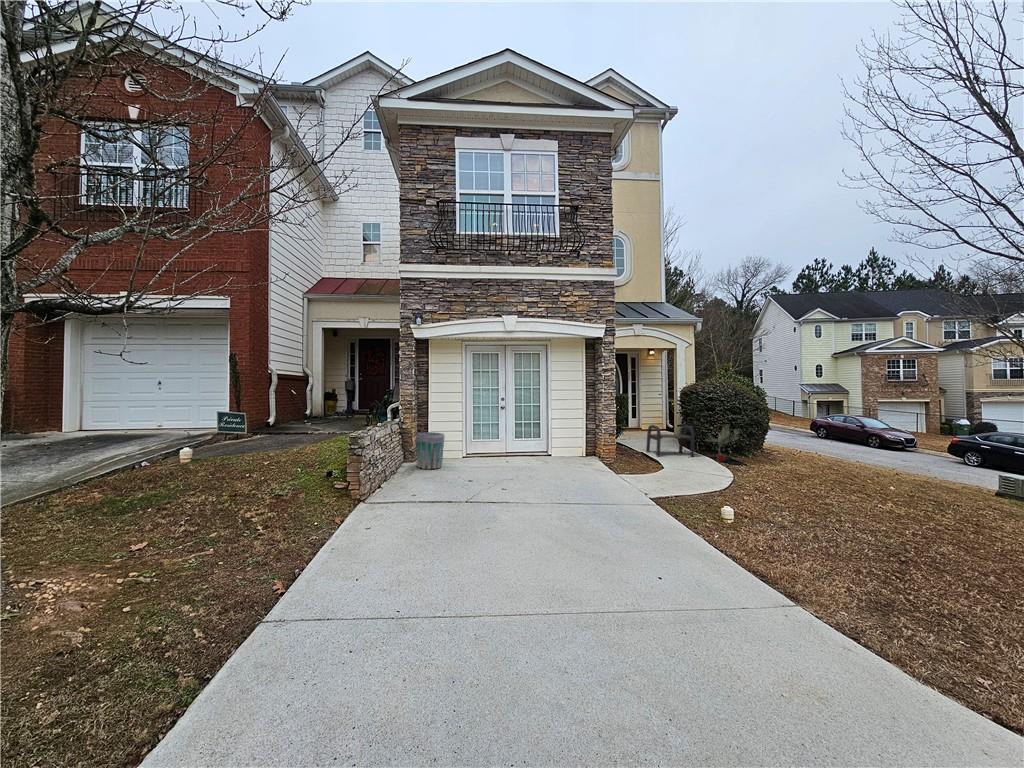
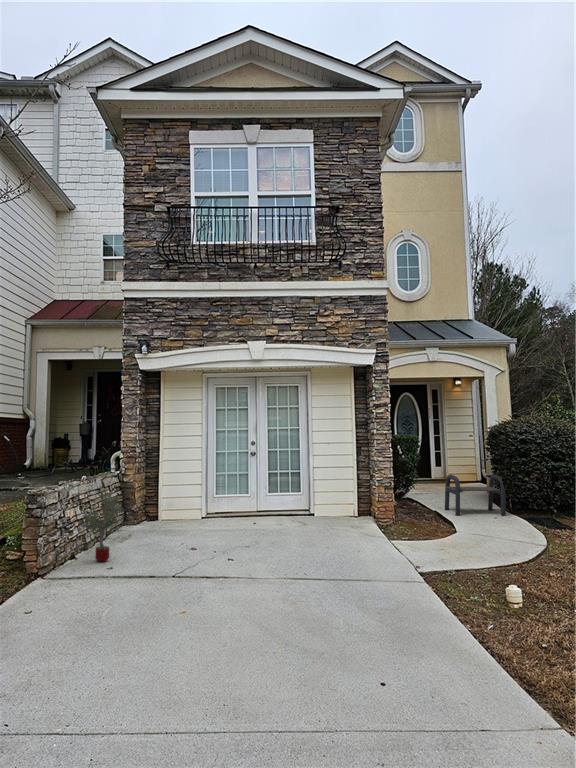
potted tree: present [707,425,739,462] -> present [81,490,121,562]
trash can: present [416,432,444,469] -> none [141,486,176,532]

